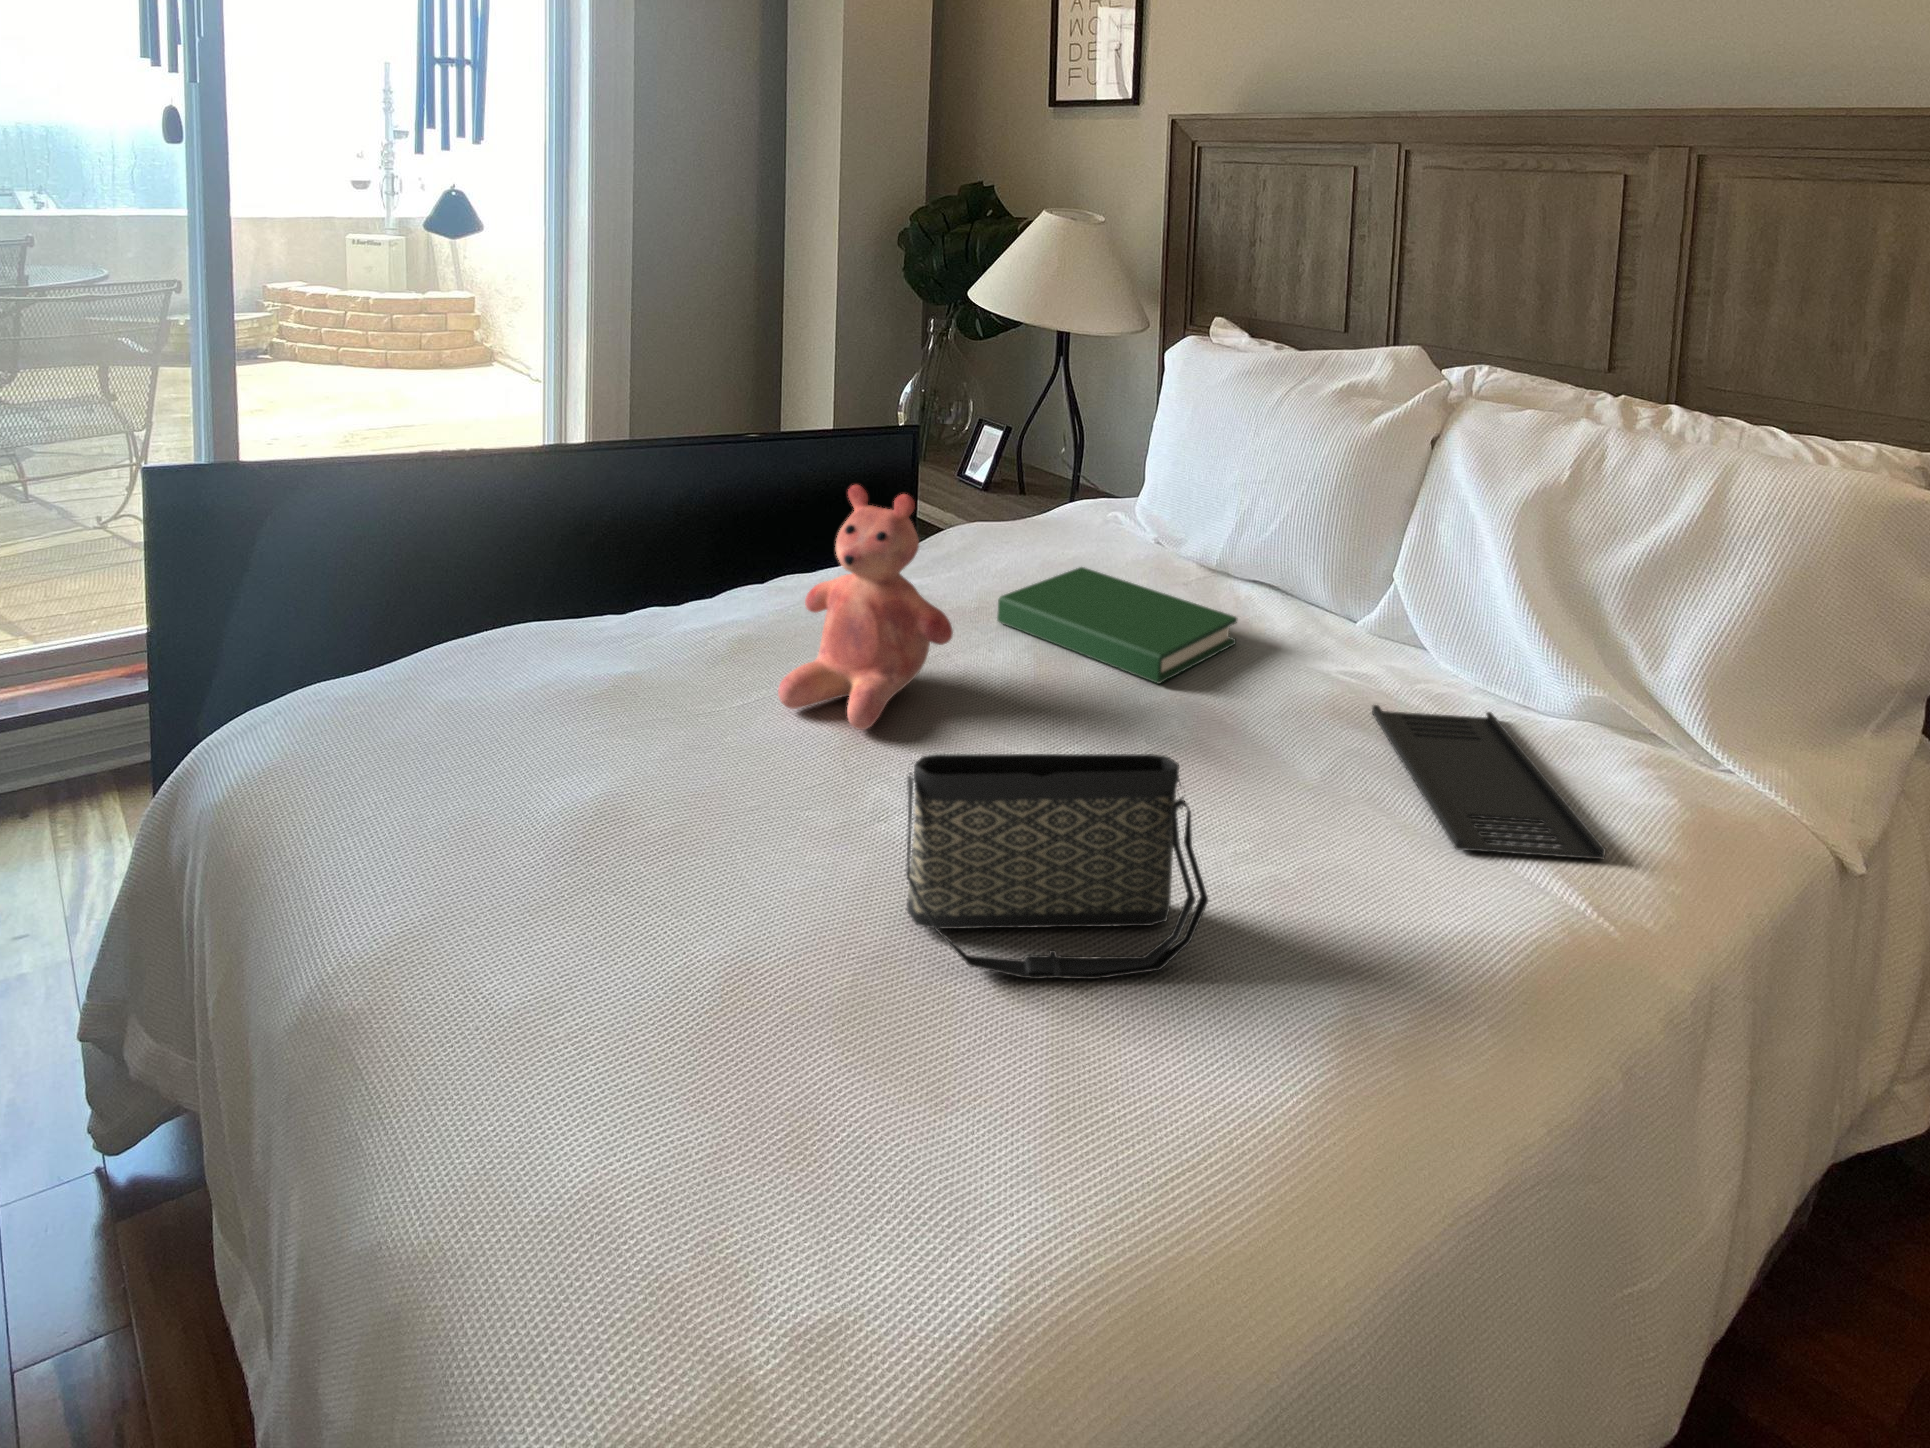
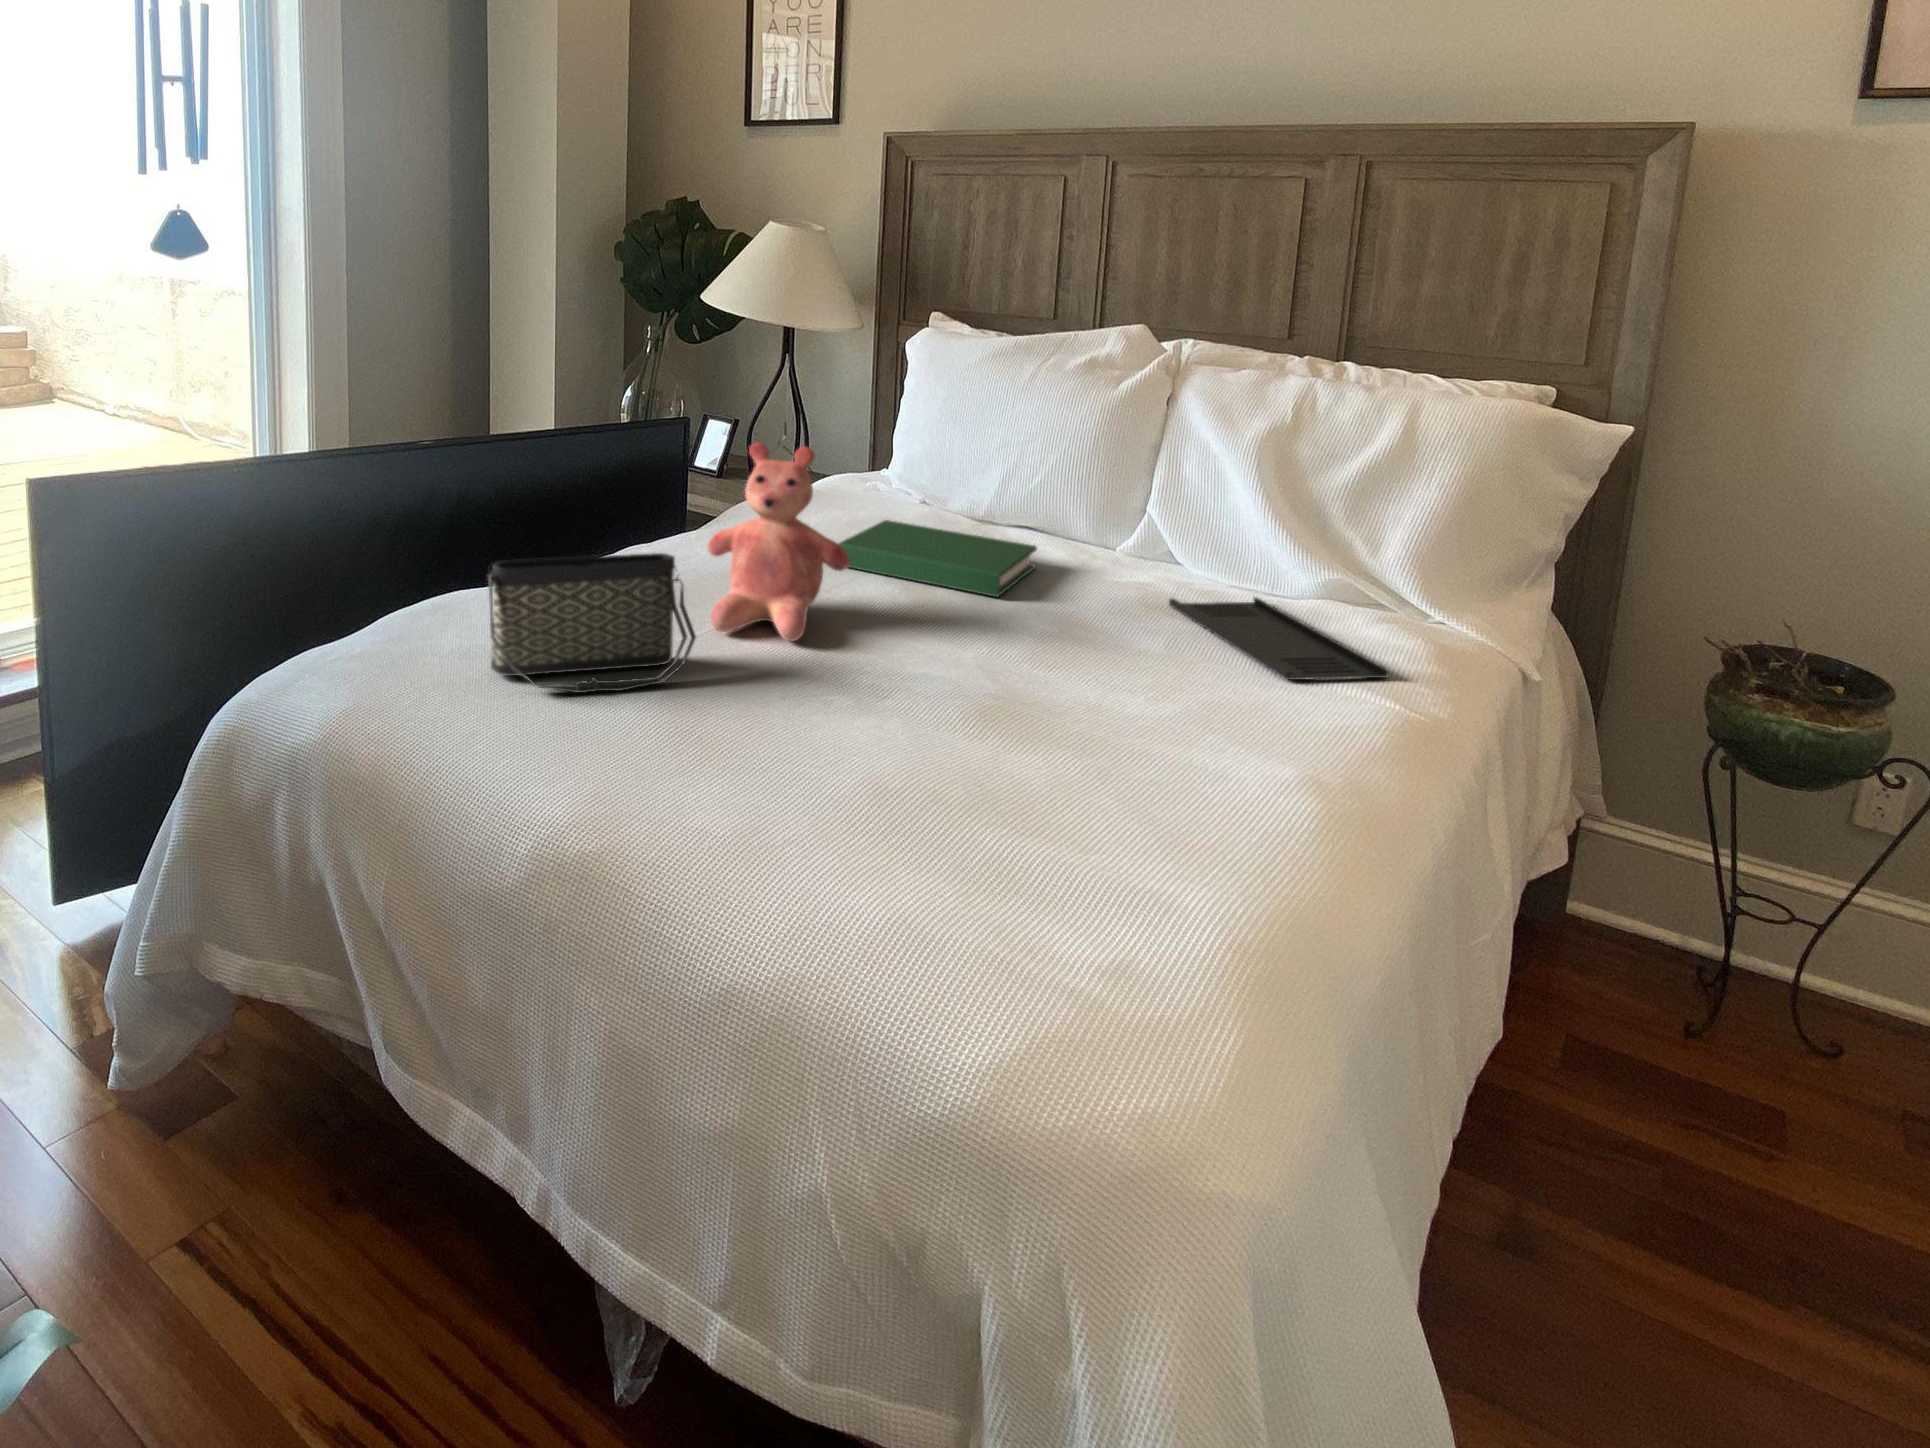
handbag: present [906,754,1208,979] -> present [488,553,696,693]

